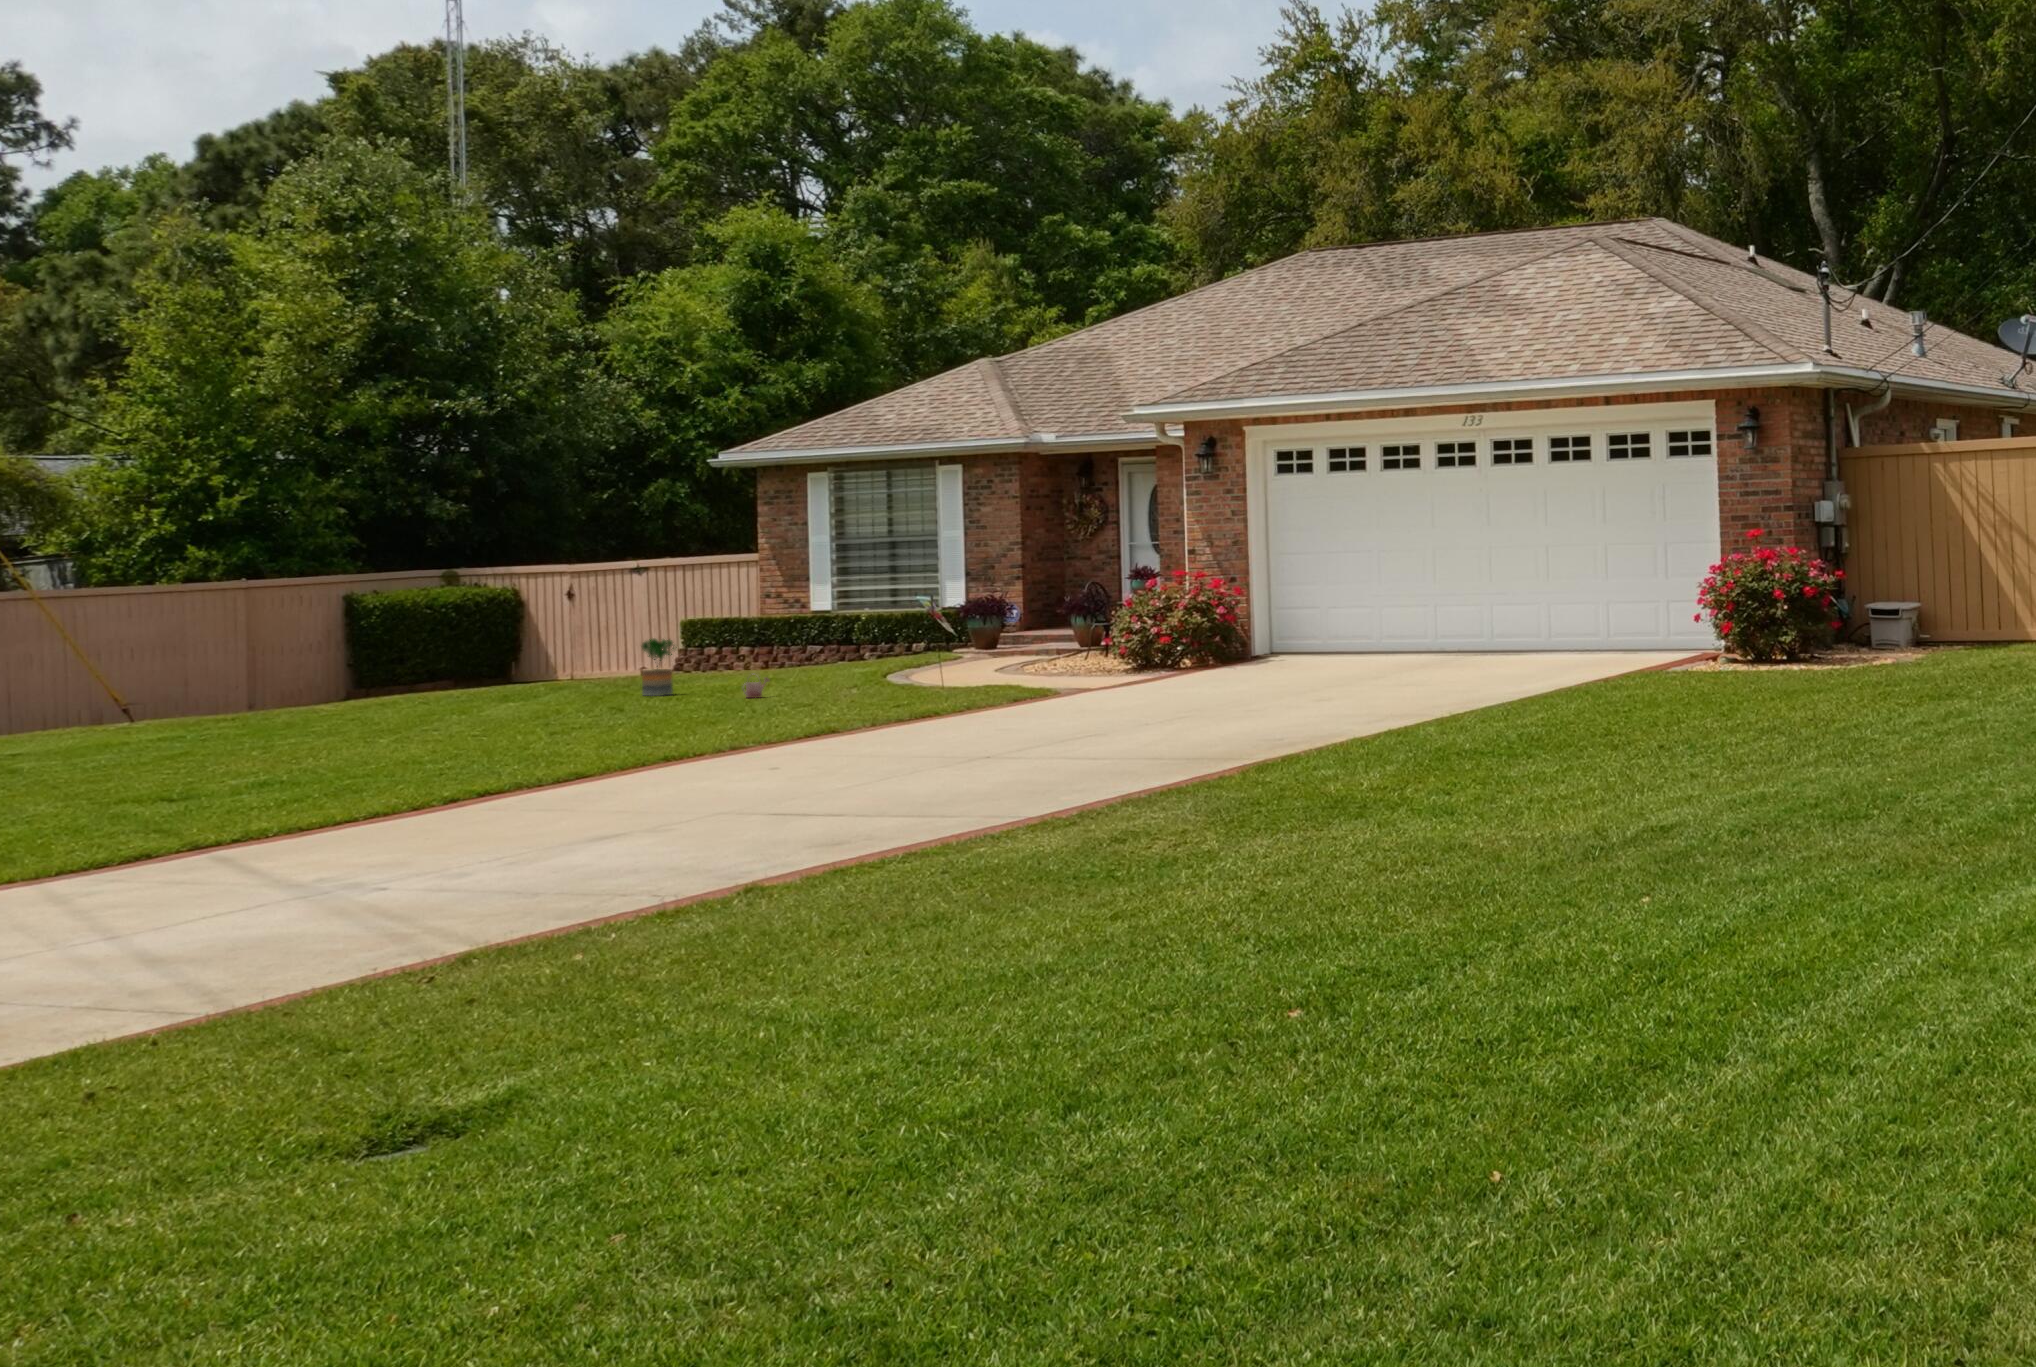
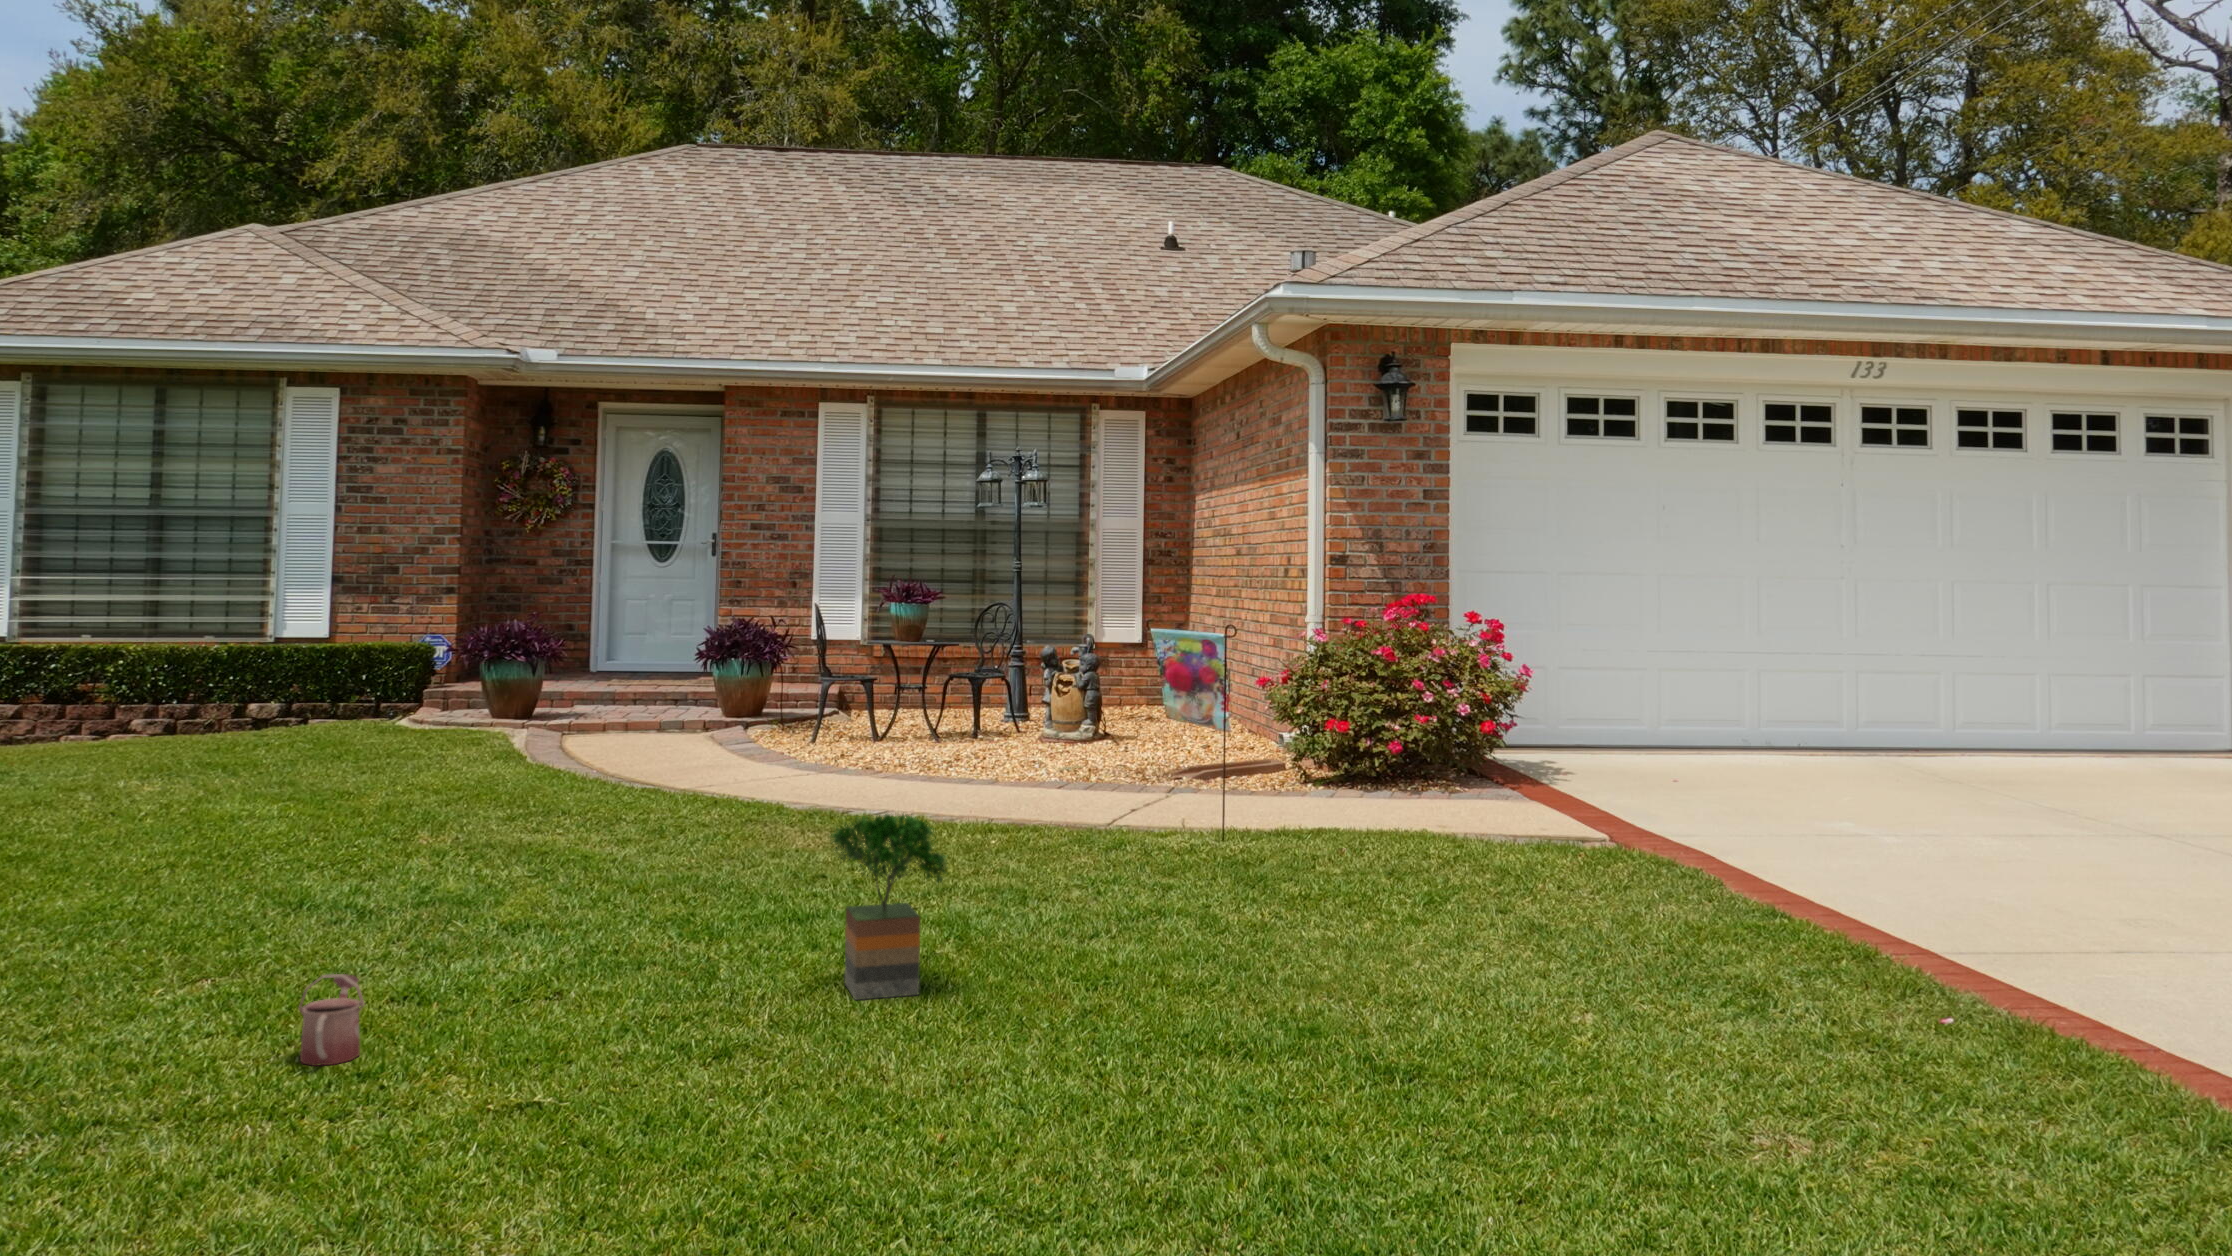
watering can: present [744,677,769,698] -> present [299,974,364,1066]

